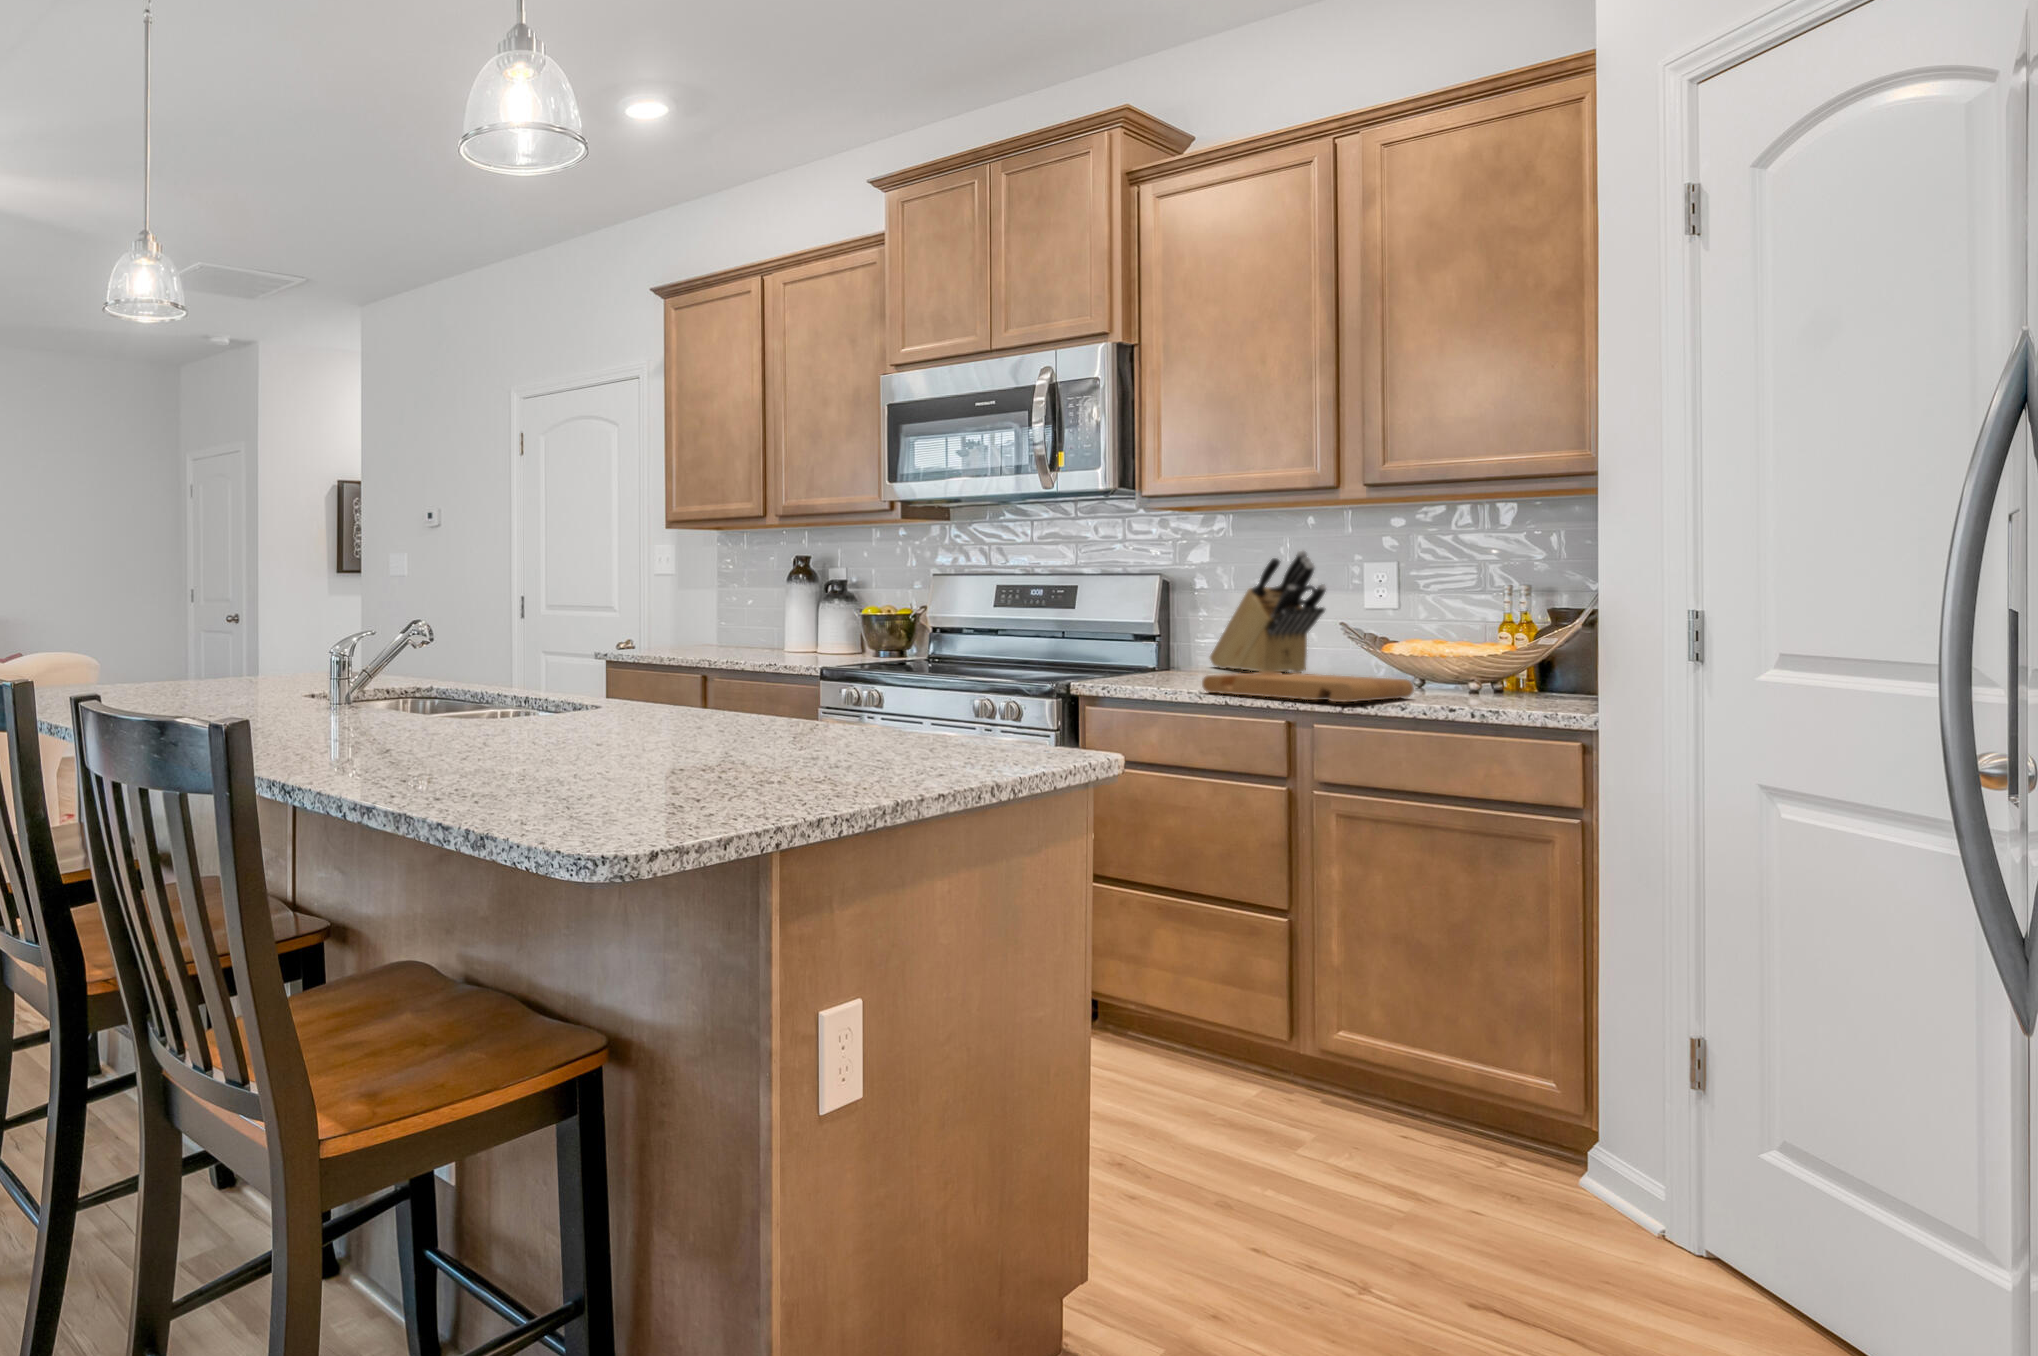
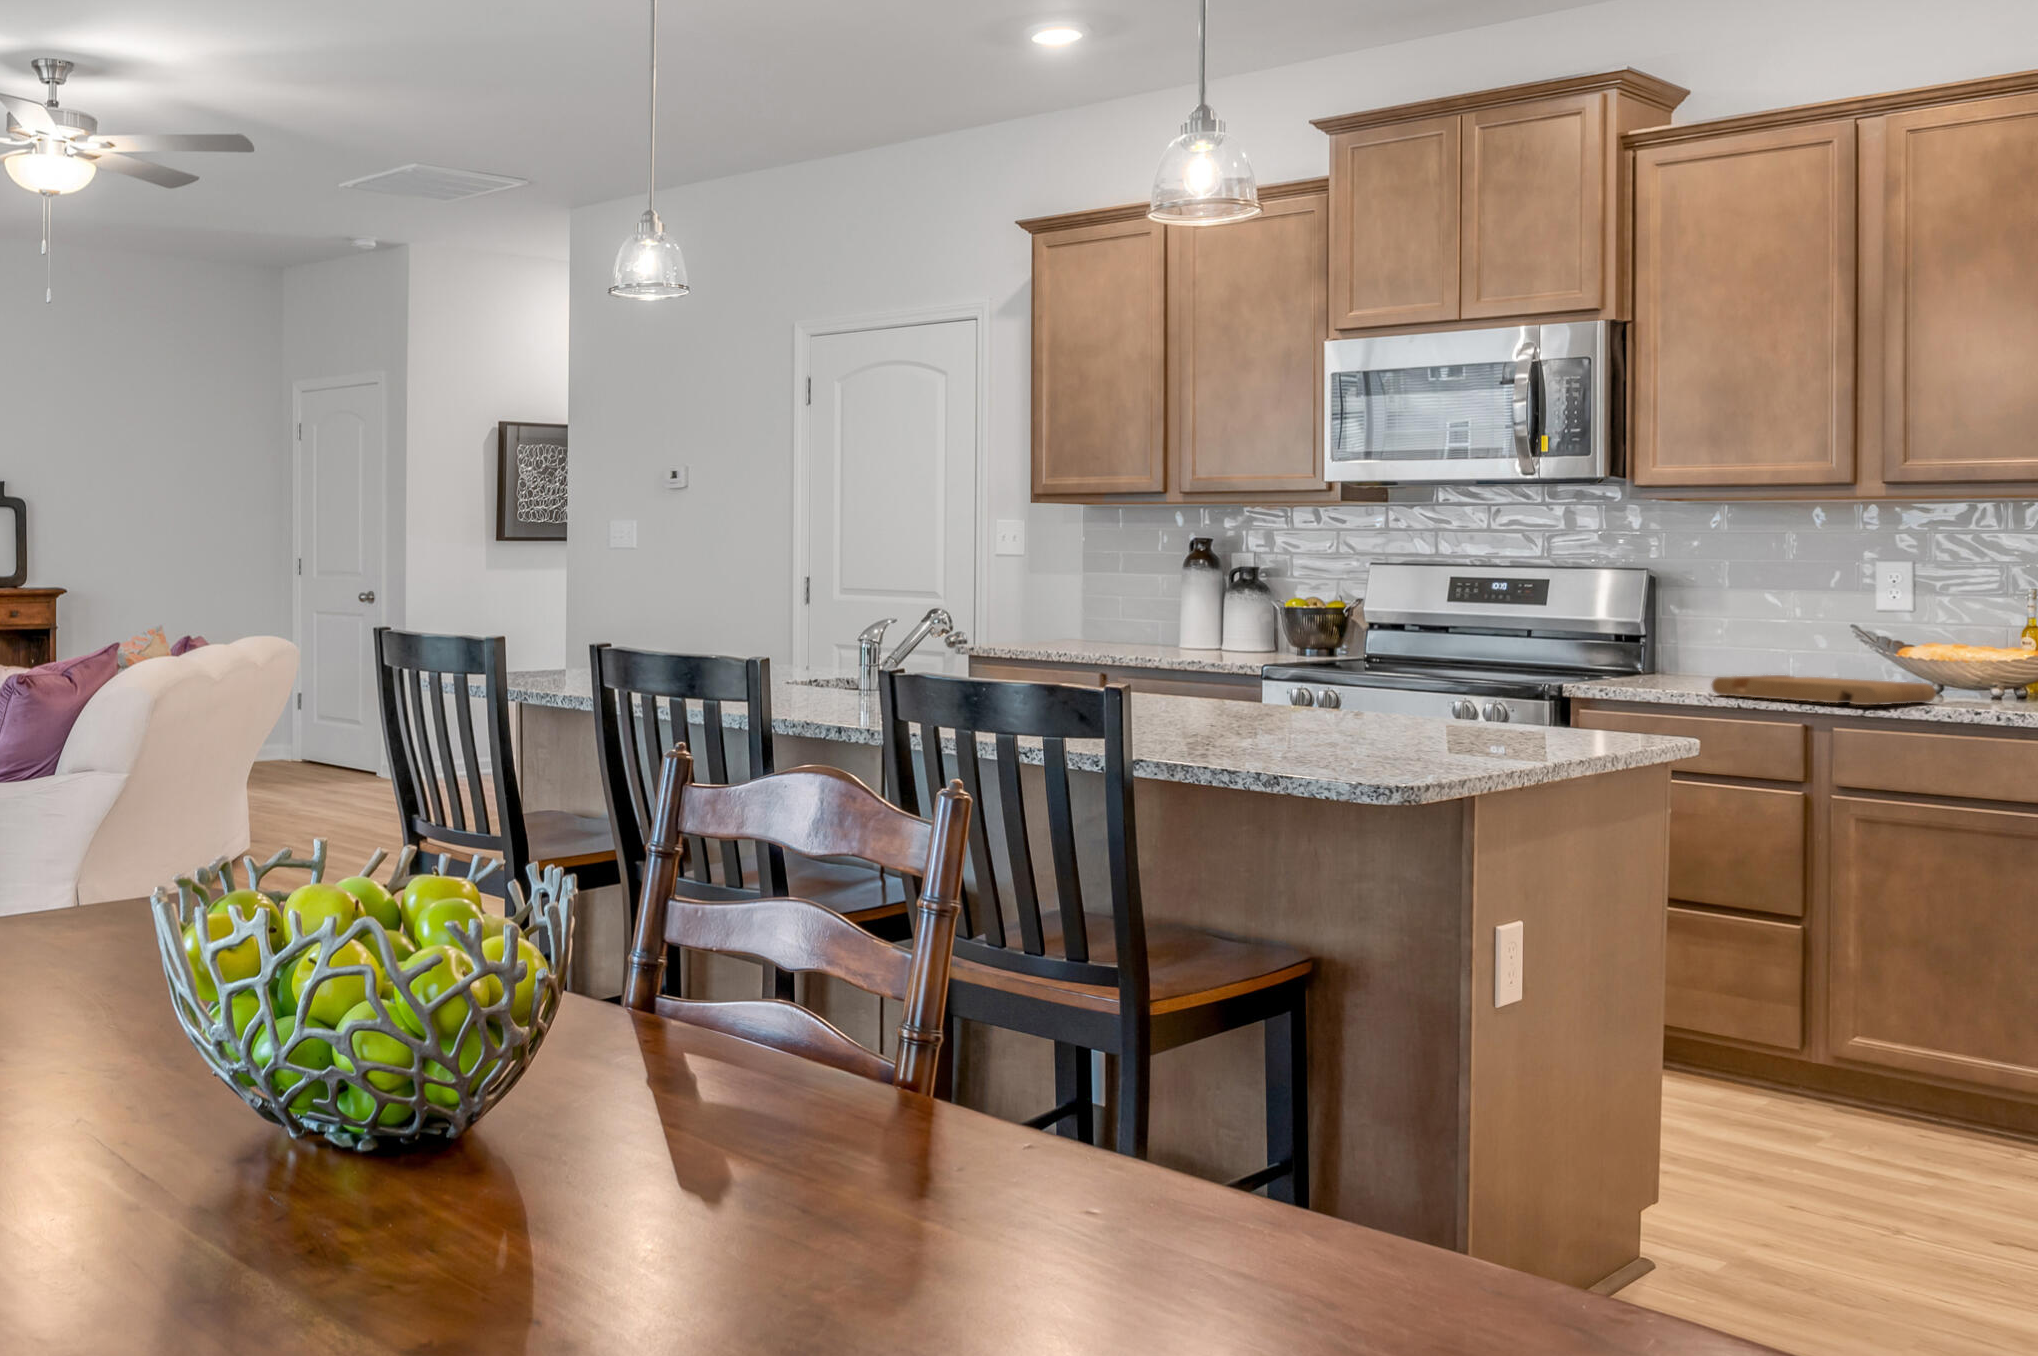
knife block: present [1210,551,1326,673] -> none [1702,547,1836,678]

